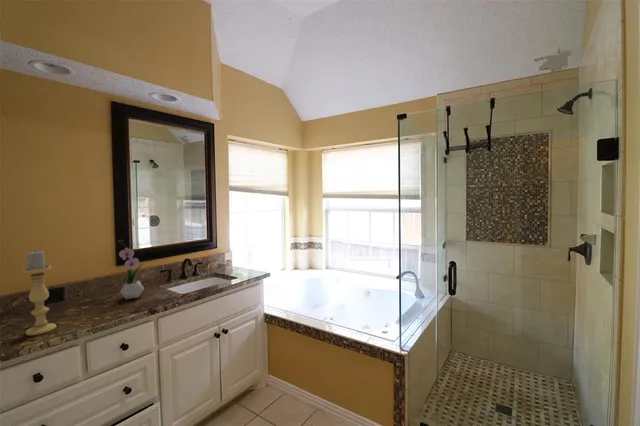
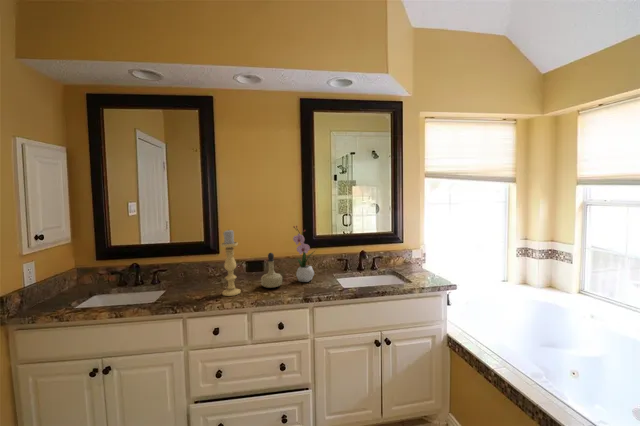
perfume bottle: none [79,273,110,313] -> present [261,253,282,288]

